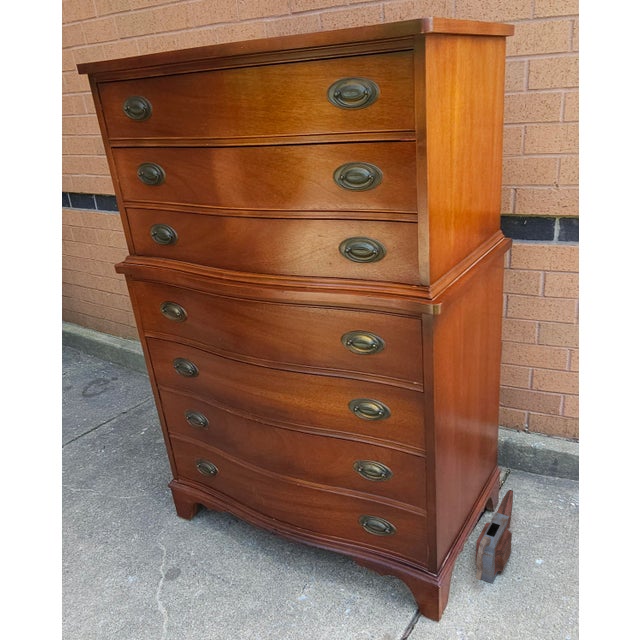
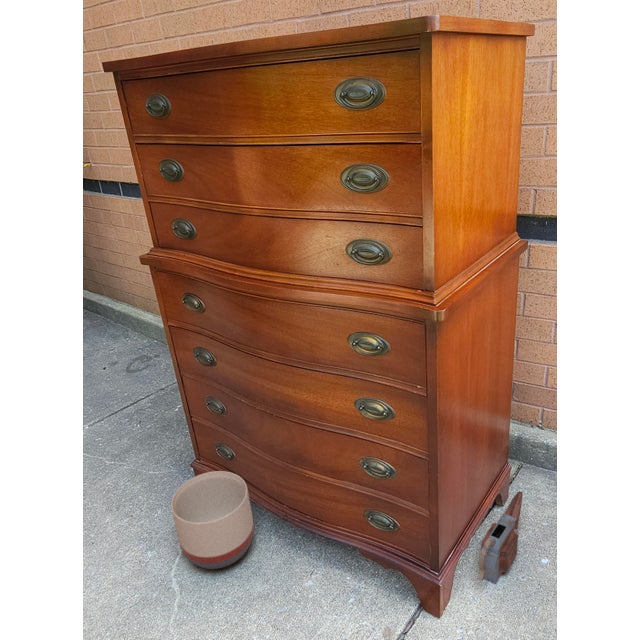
planter: none [154,487,241,590] -> present [171,471,254,569]

